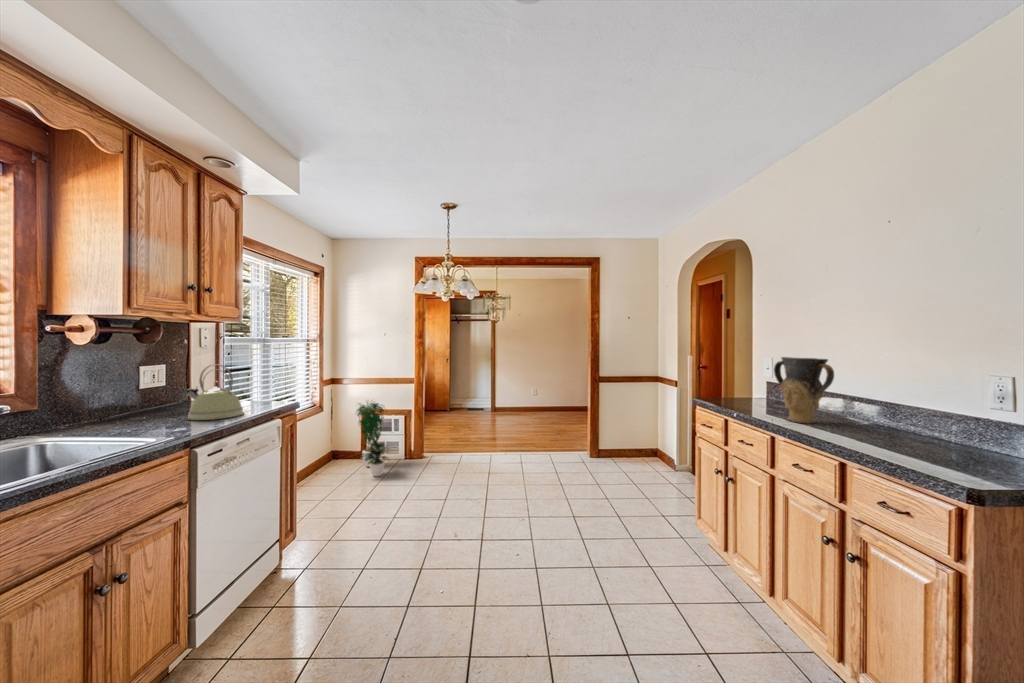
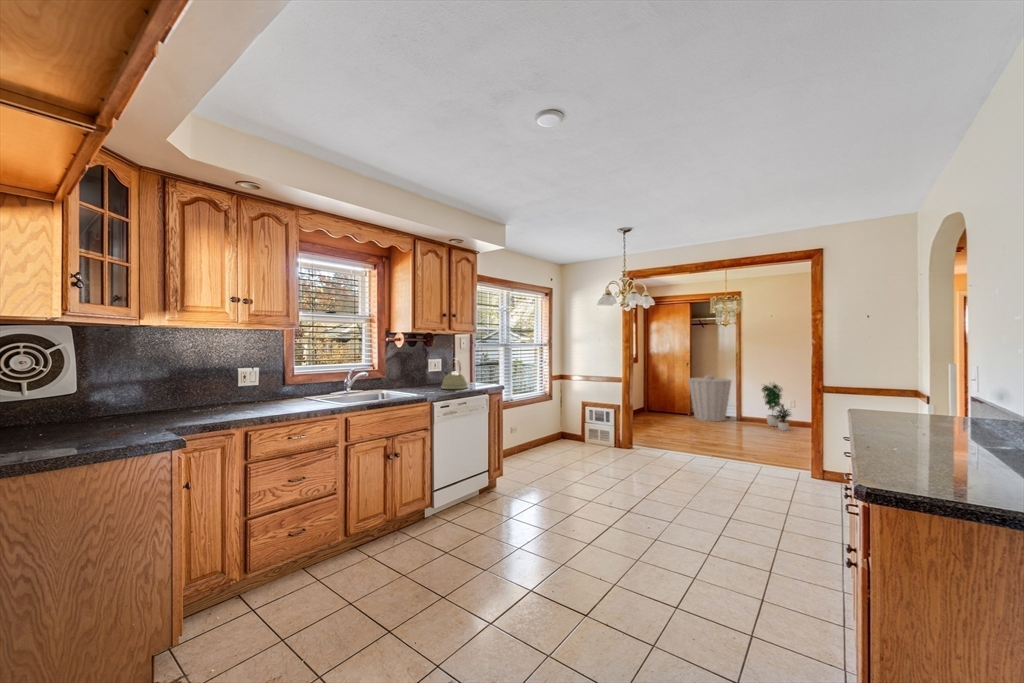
vase: present [774,357,834,423] -> none [900,361,971,443]
trash can: none [451,369,490,415] -> present [688,375,731,421]
potted plant: present [357,402,388,476] -> present [762,384,790,431]

